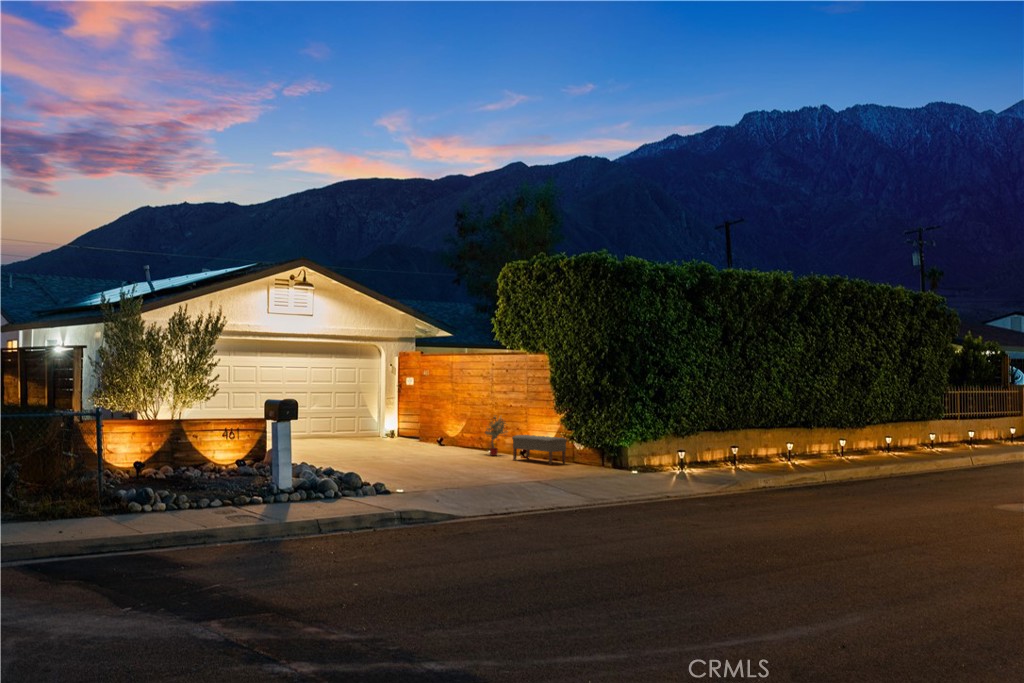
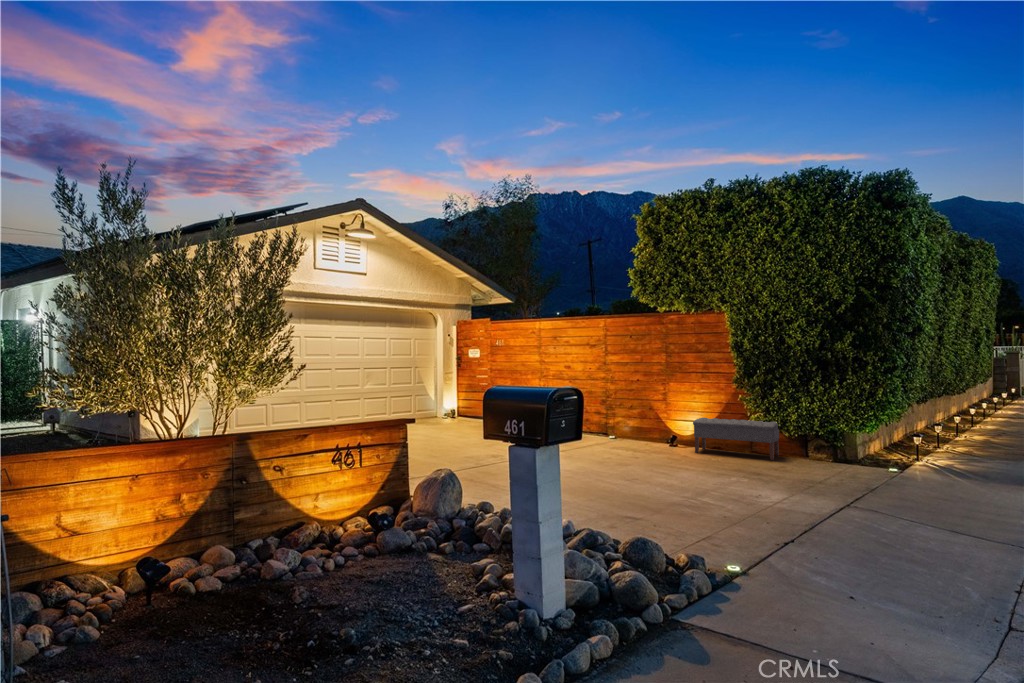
potted tree: present [485,417,507,456] -> none [625,392,665,445]

